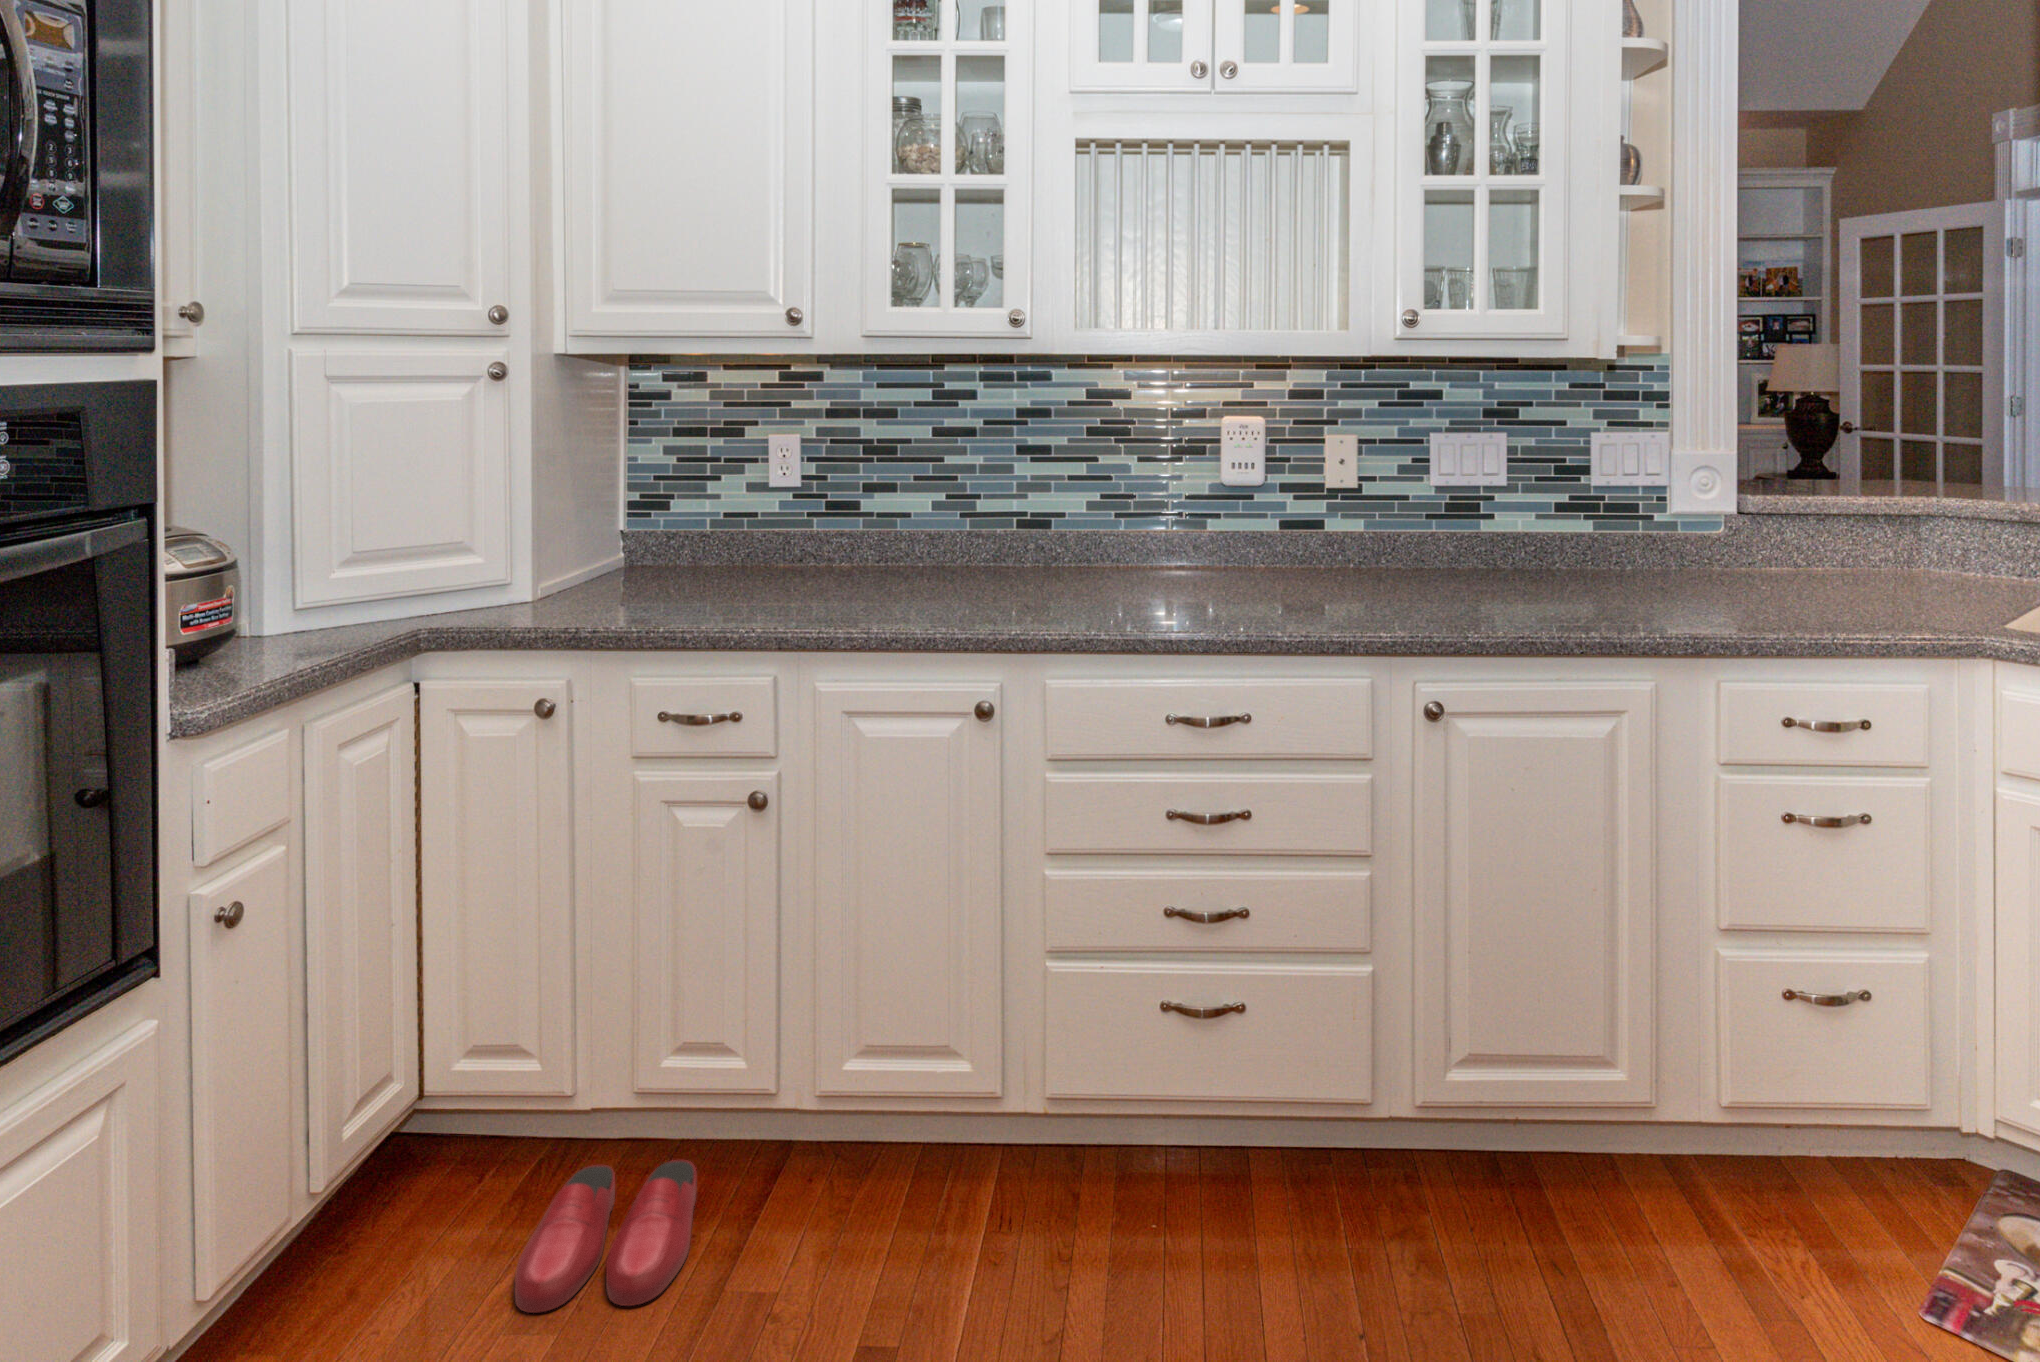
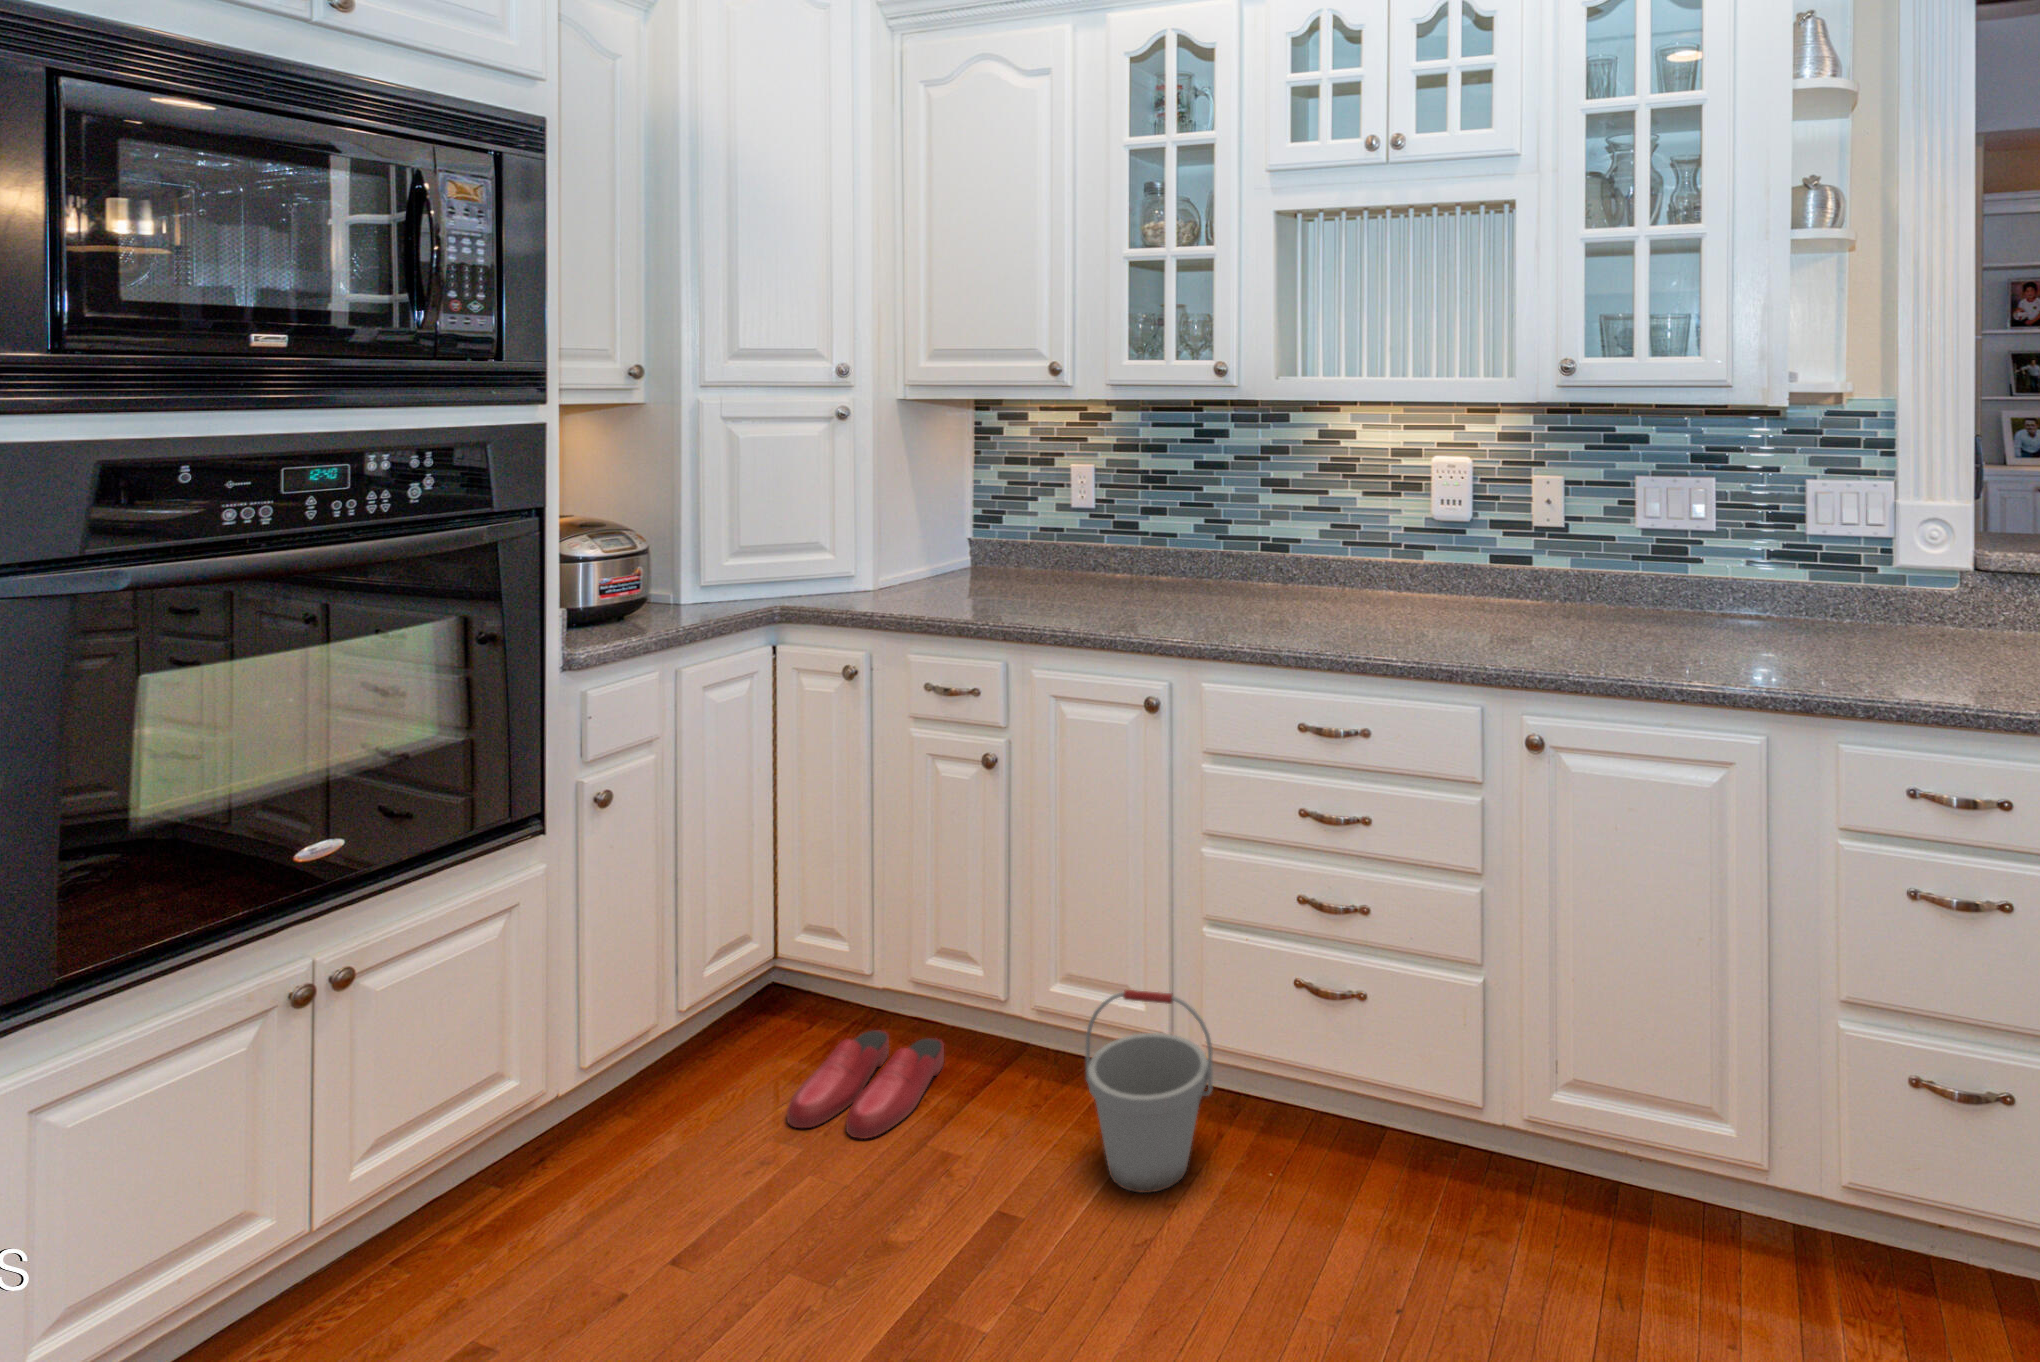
bucket: none [938,1045,1093,1285] -> present [1086,990,1212,1193]

